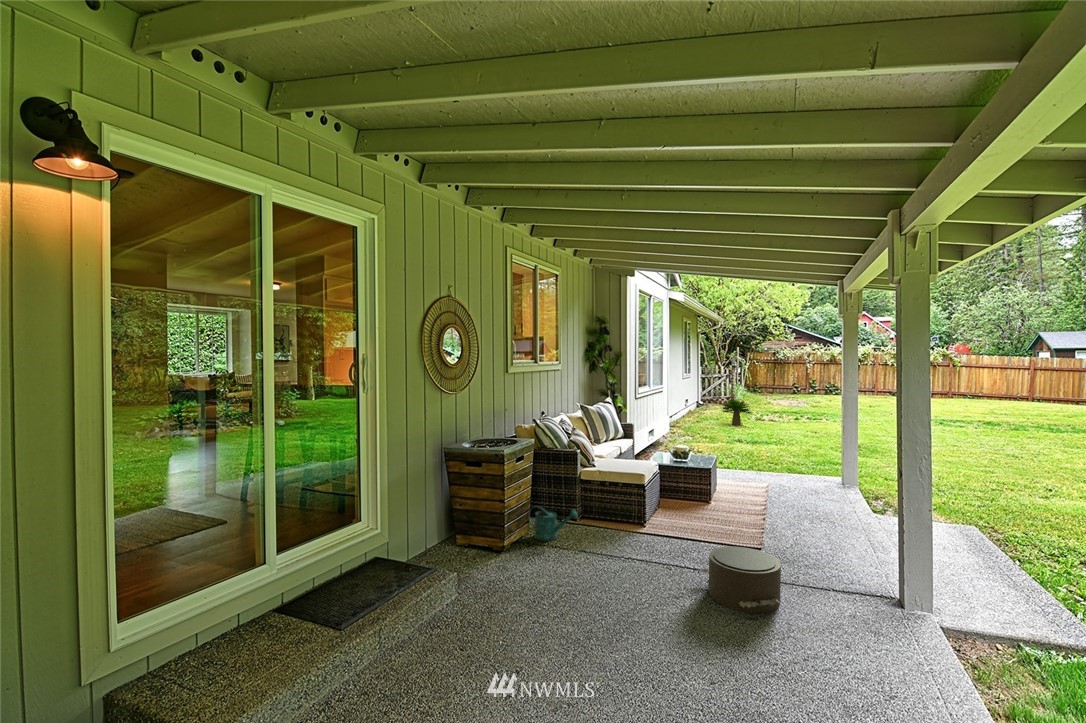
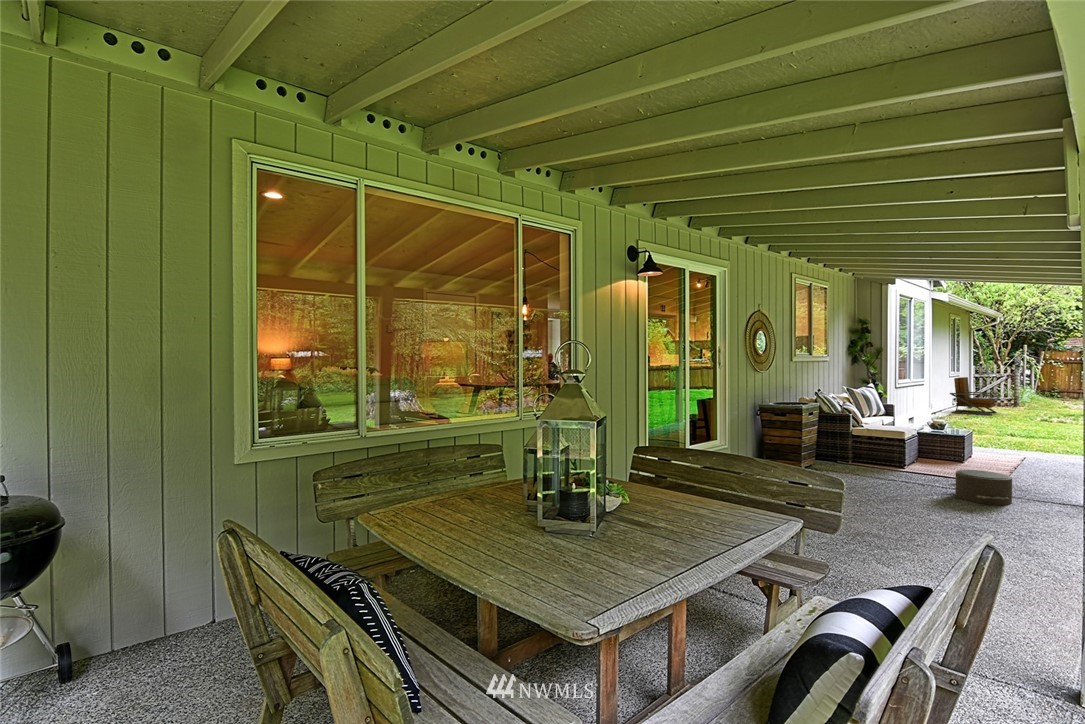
lounge chair: none [682,379,719,418] -> present [950,377,997,416]
potted plant: present [722,399,751,426] -> none [994,395,1038,422]
watering can: present [529,506,578,541] -> none [815,447,853,469]

